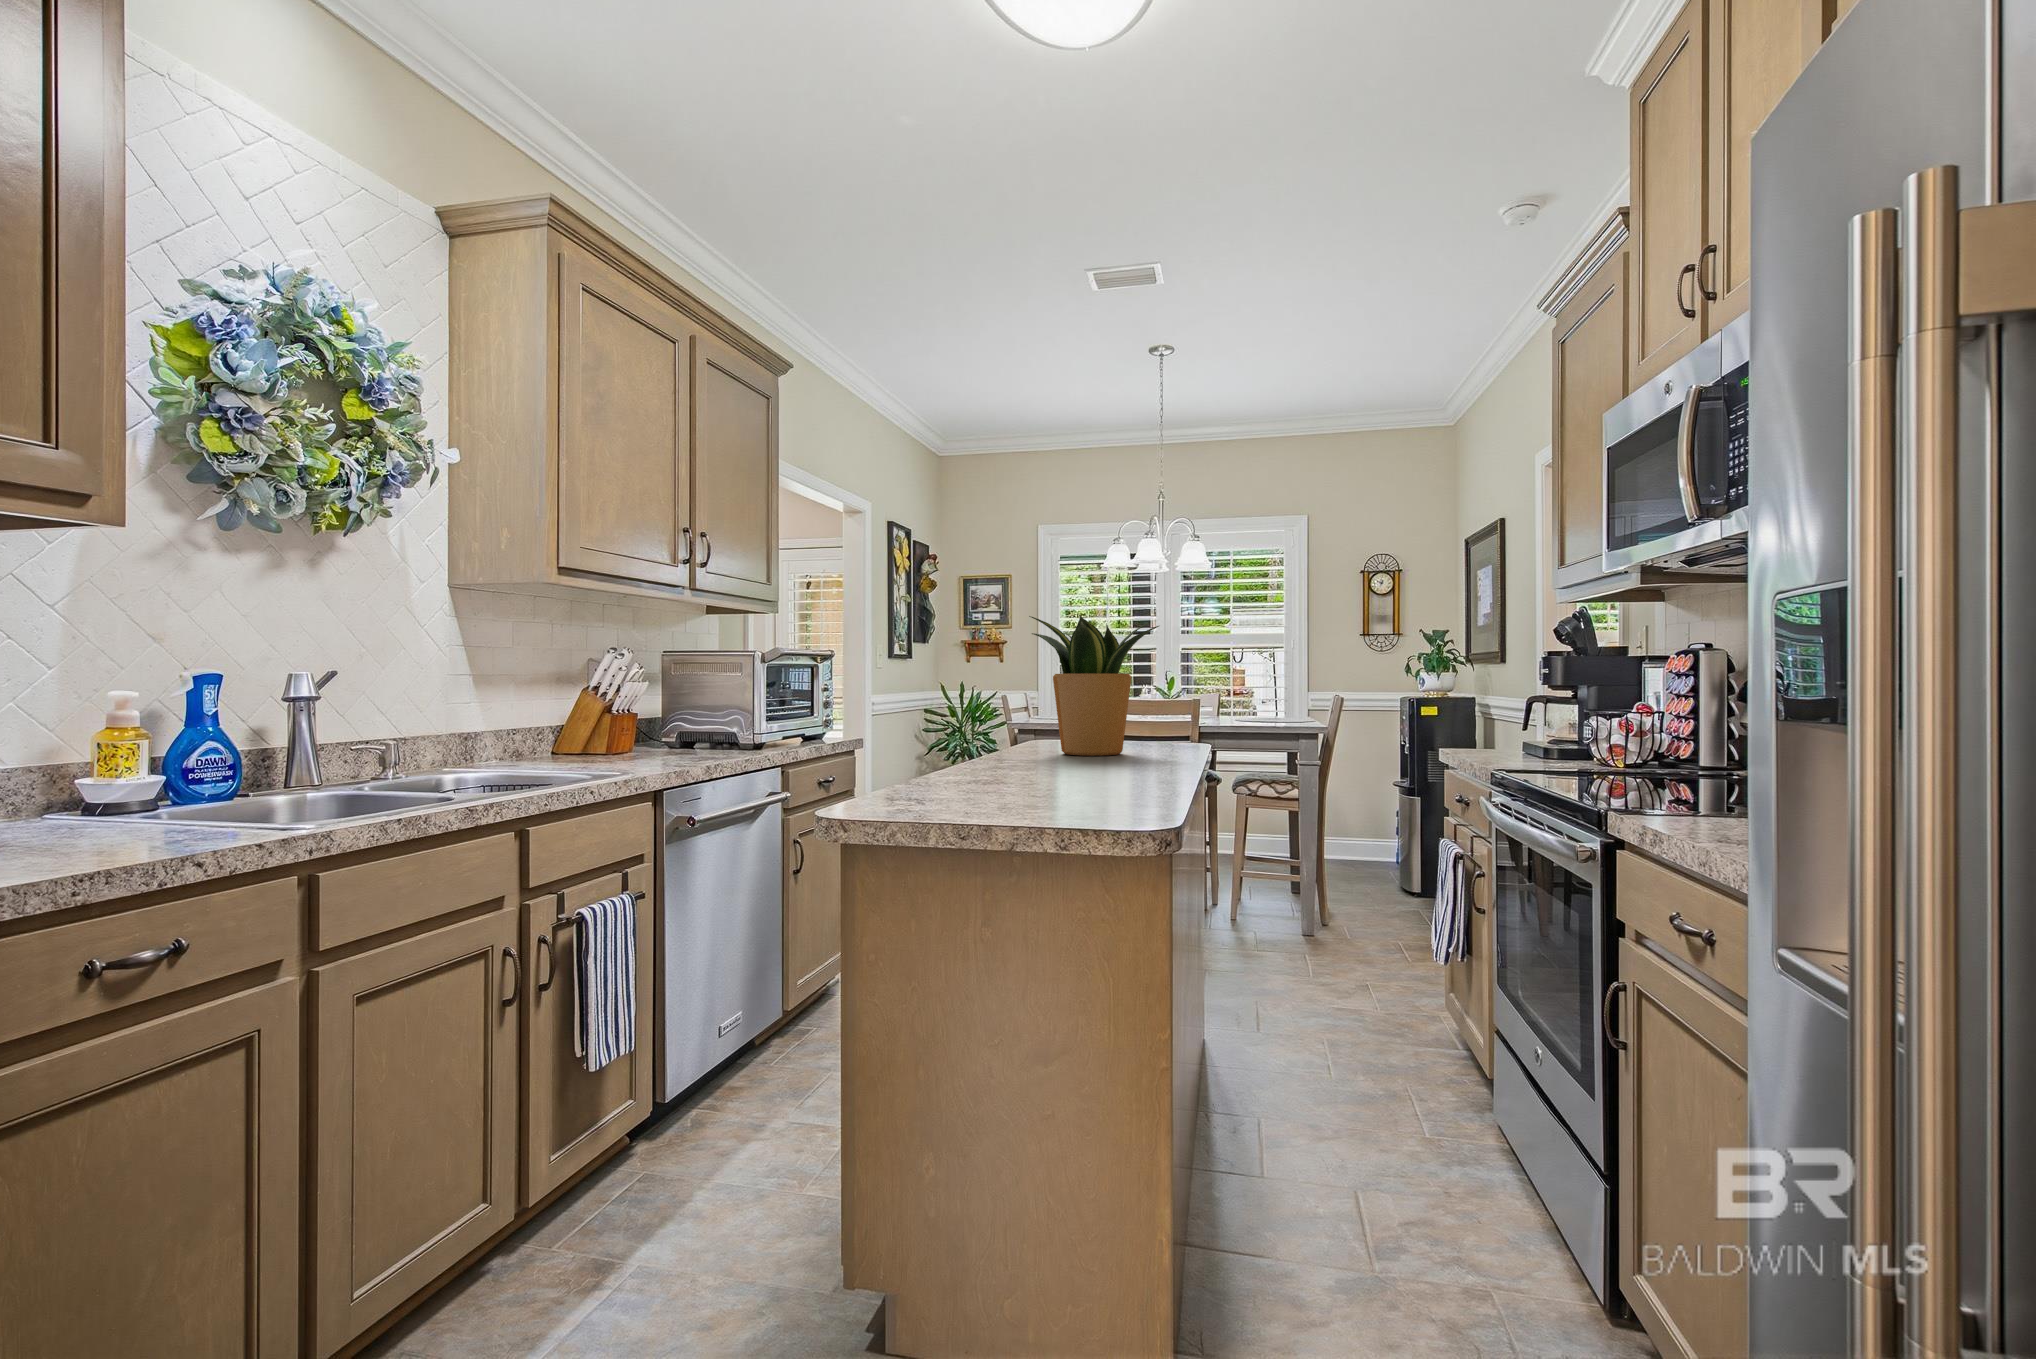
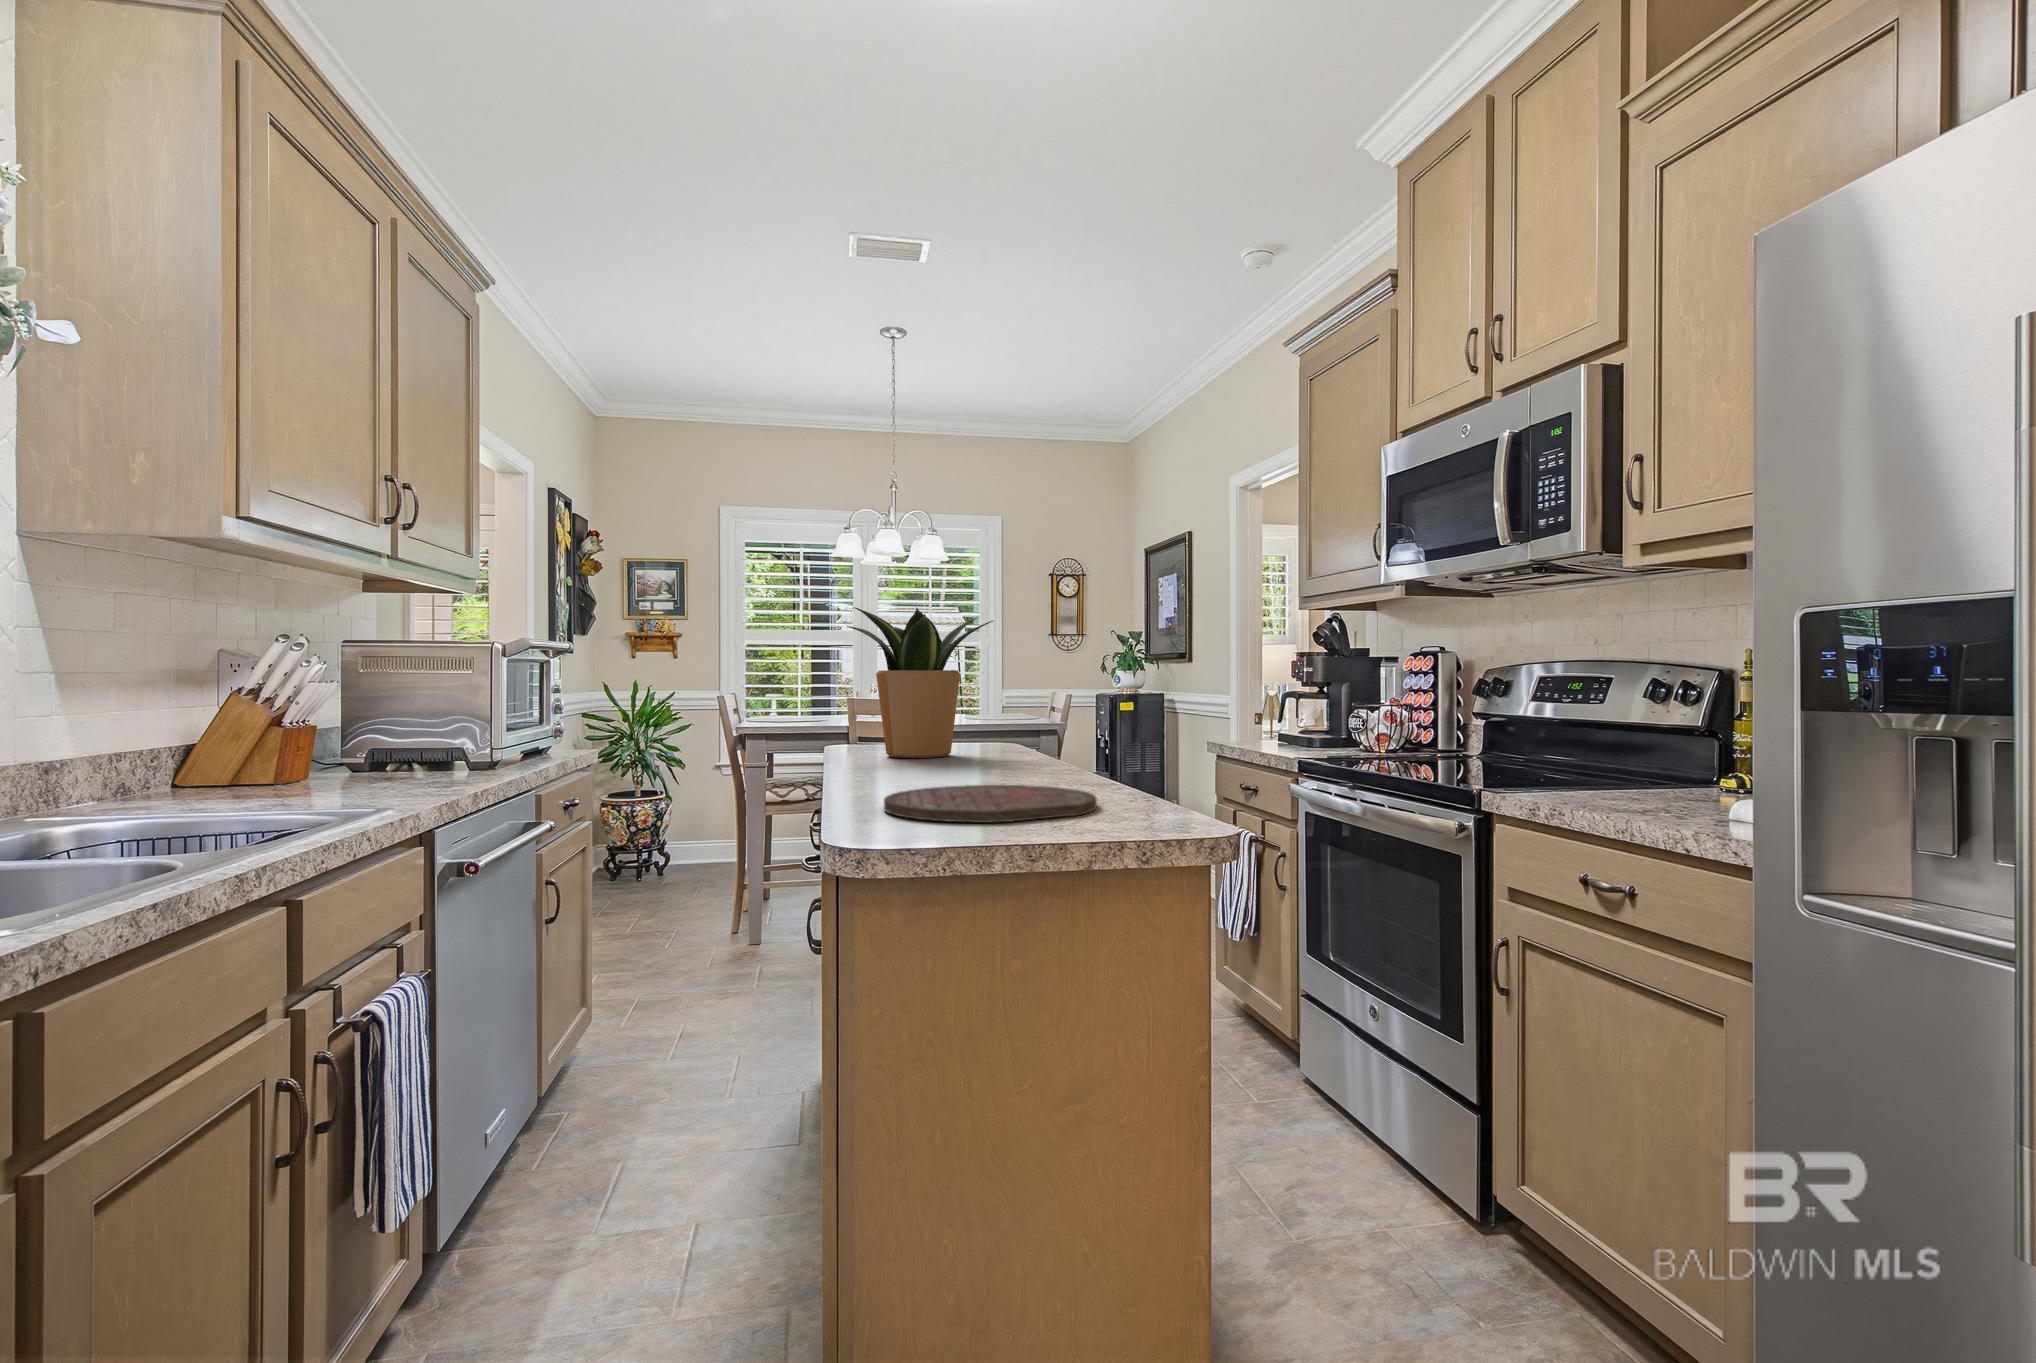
cutting board: none [920,777,1110,806] -> present [884,785,1097,822]

